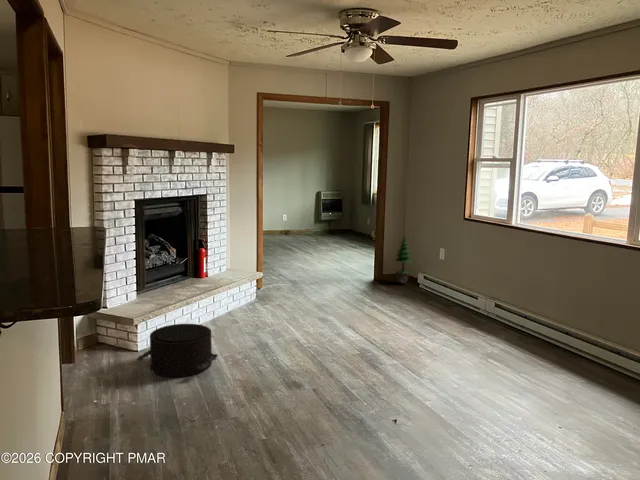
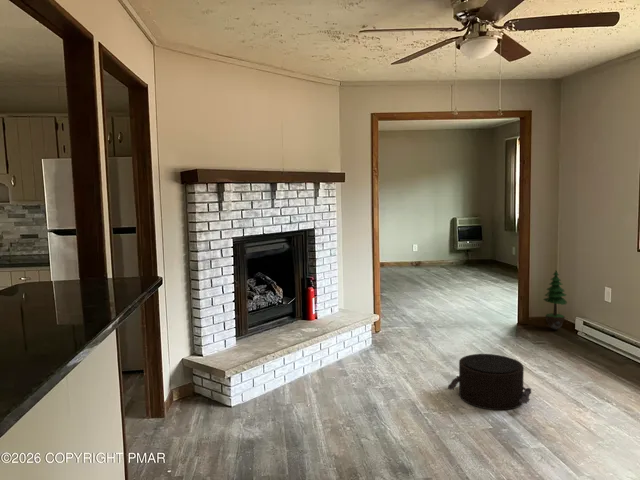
pouf: present [137,324,218,377] -> present [448,354,531,410]

